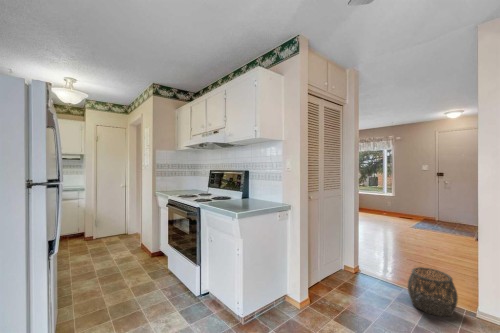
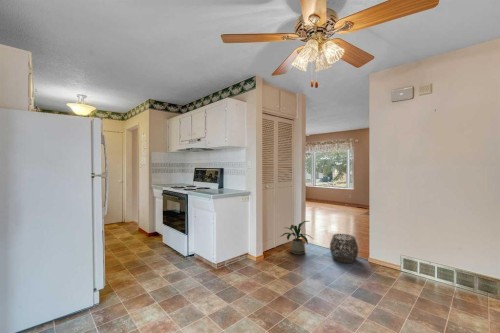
house plant: none [326,246,379,295] -> present [282,221,309,254]

